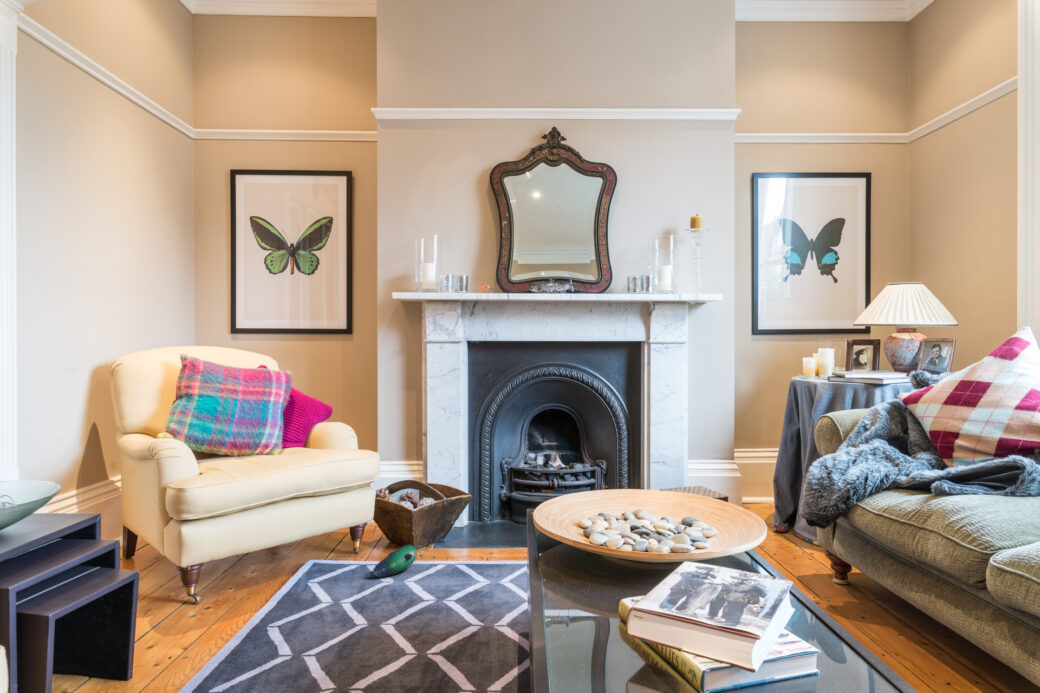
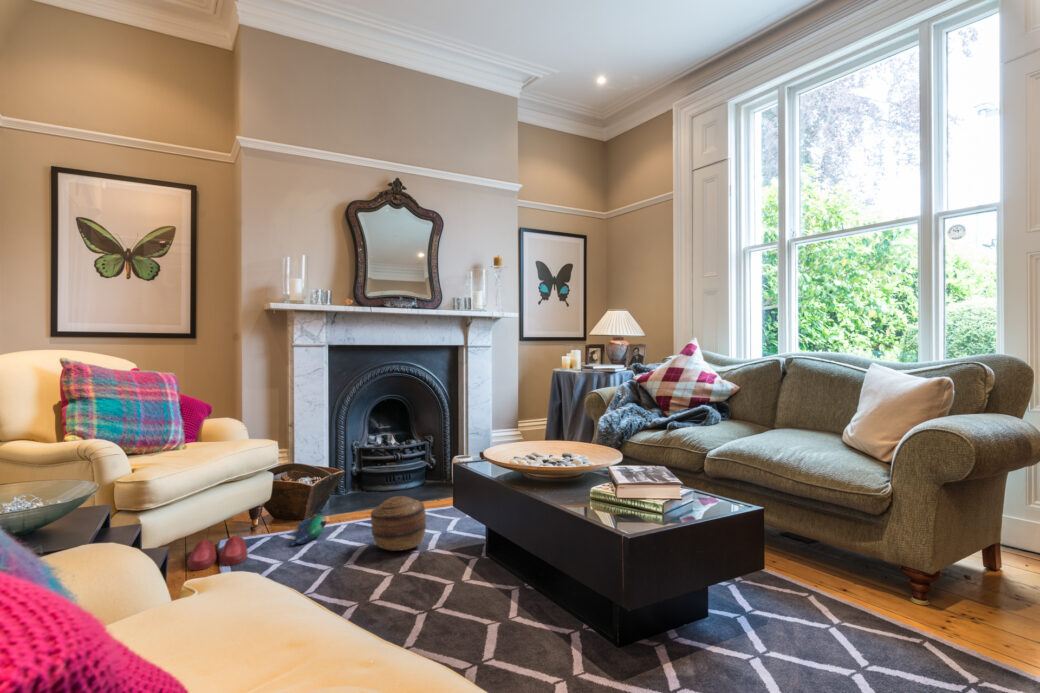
basket: none [432,540,503,613] -> present [371,496,426,551]
slippers: none [260,554,330,589] -> present [187,536,248,570]

